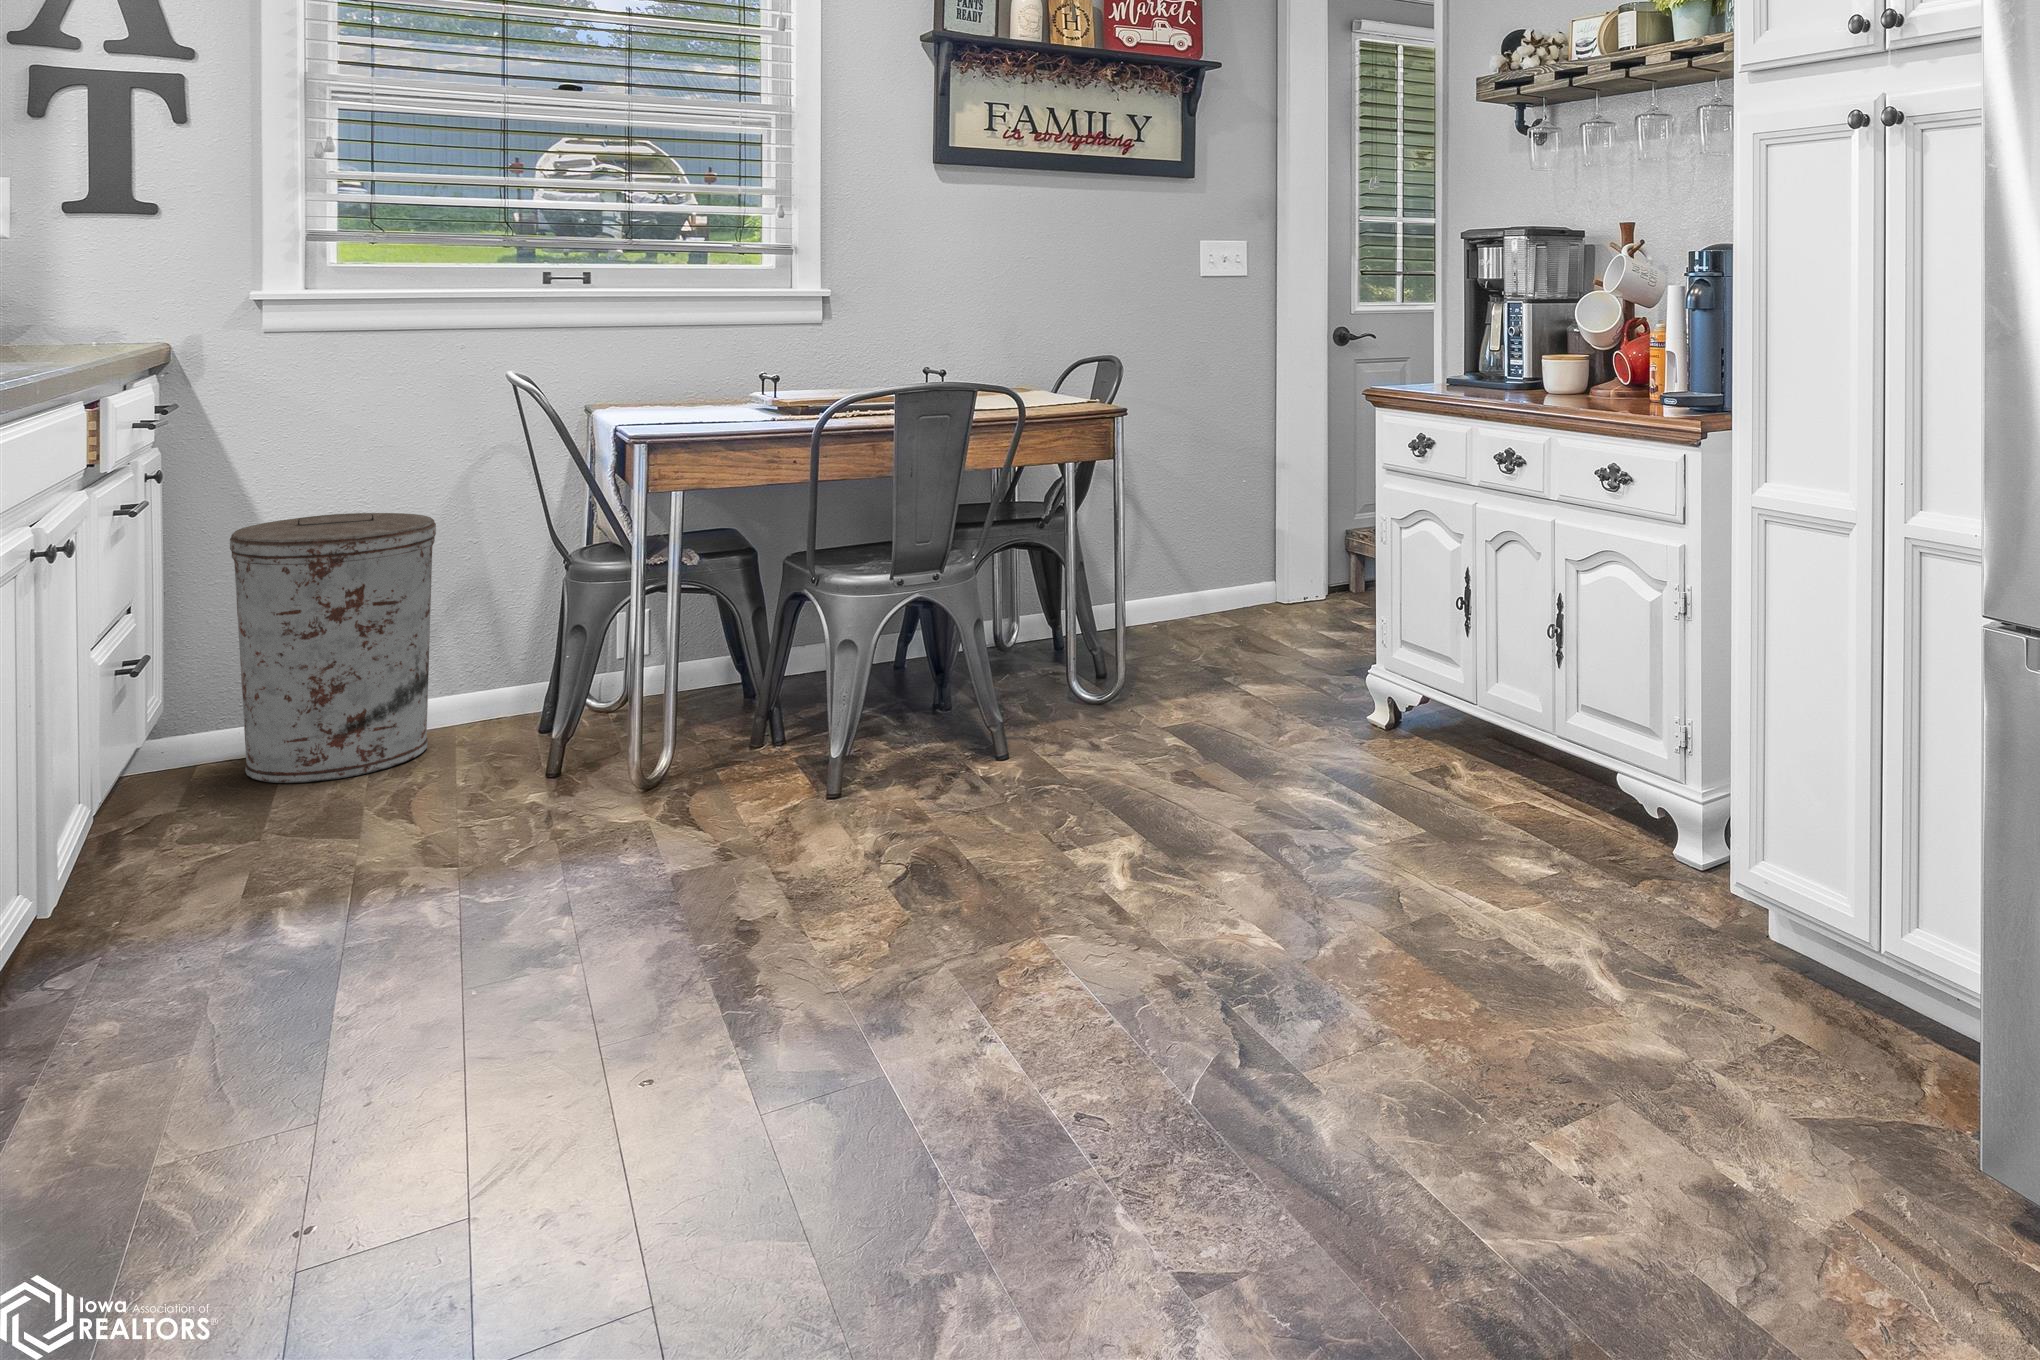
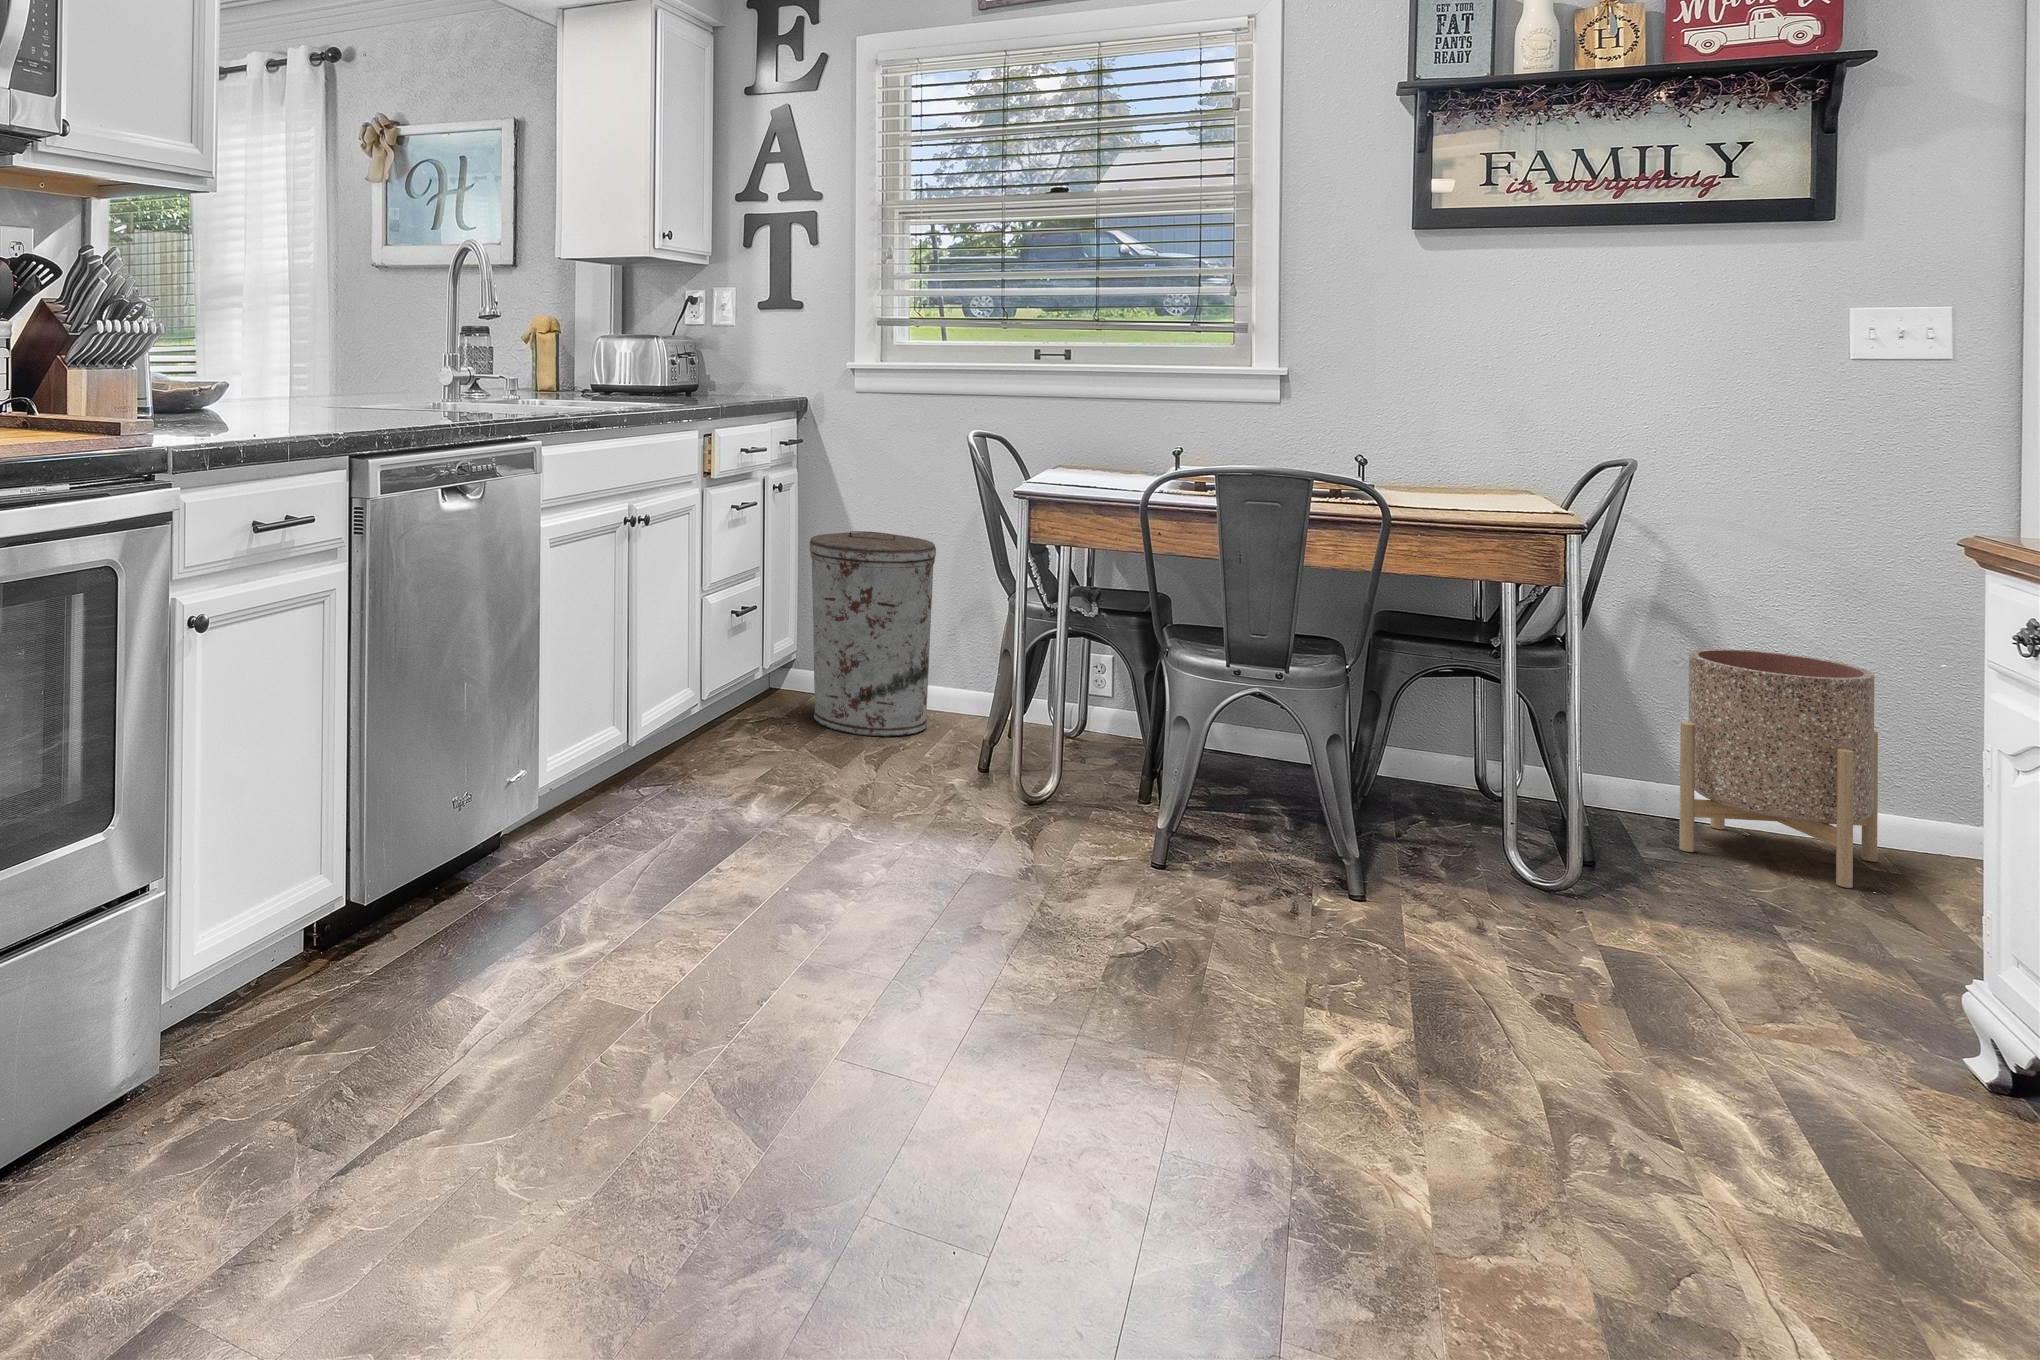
planter: none [1129,495,1231,652] -> present [1679,649,1878,888]

